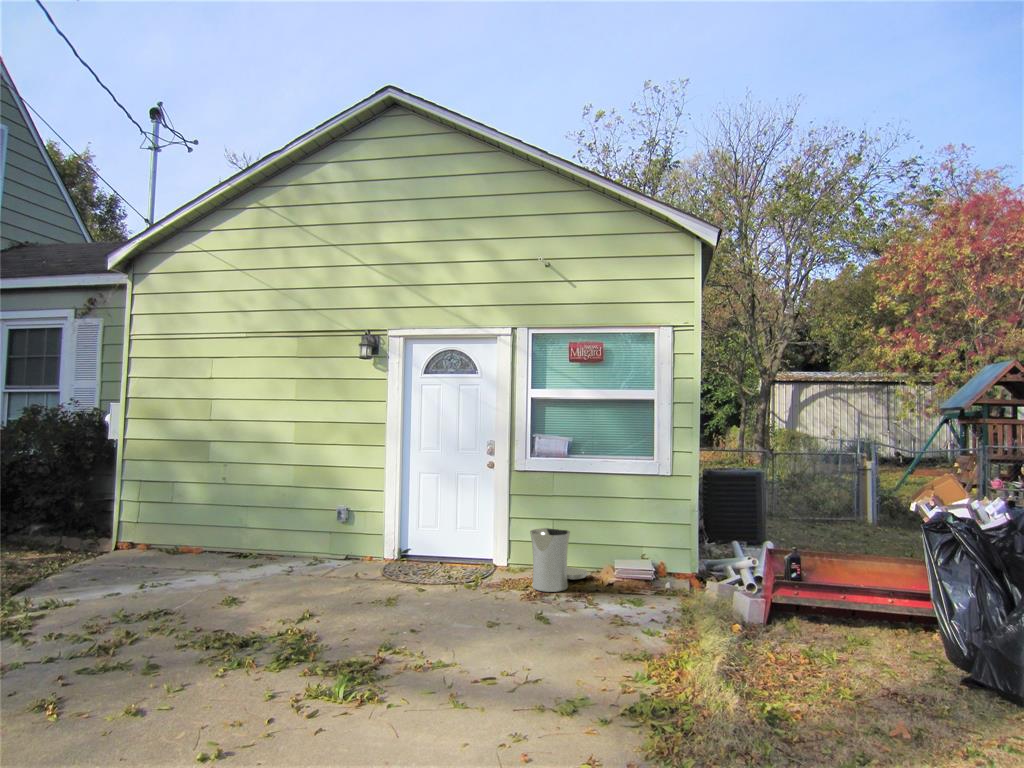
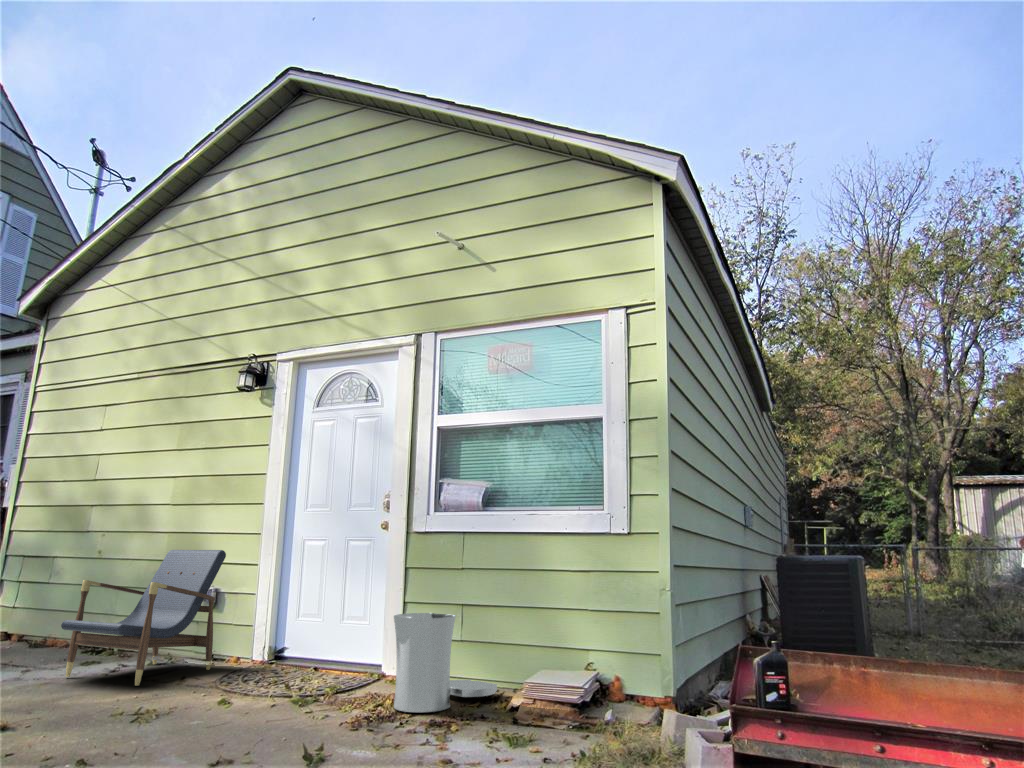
lounge chair: none [256,479,356,582] -> present [61,550,226,686]

